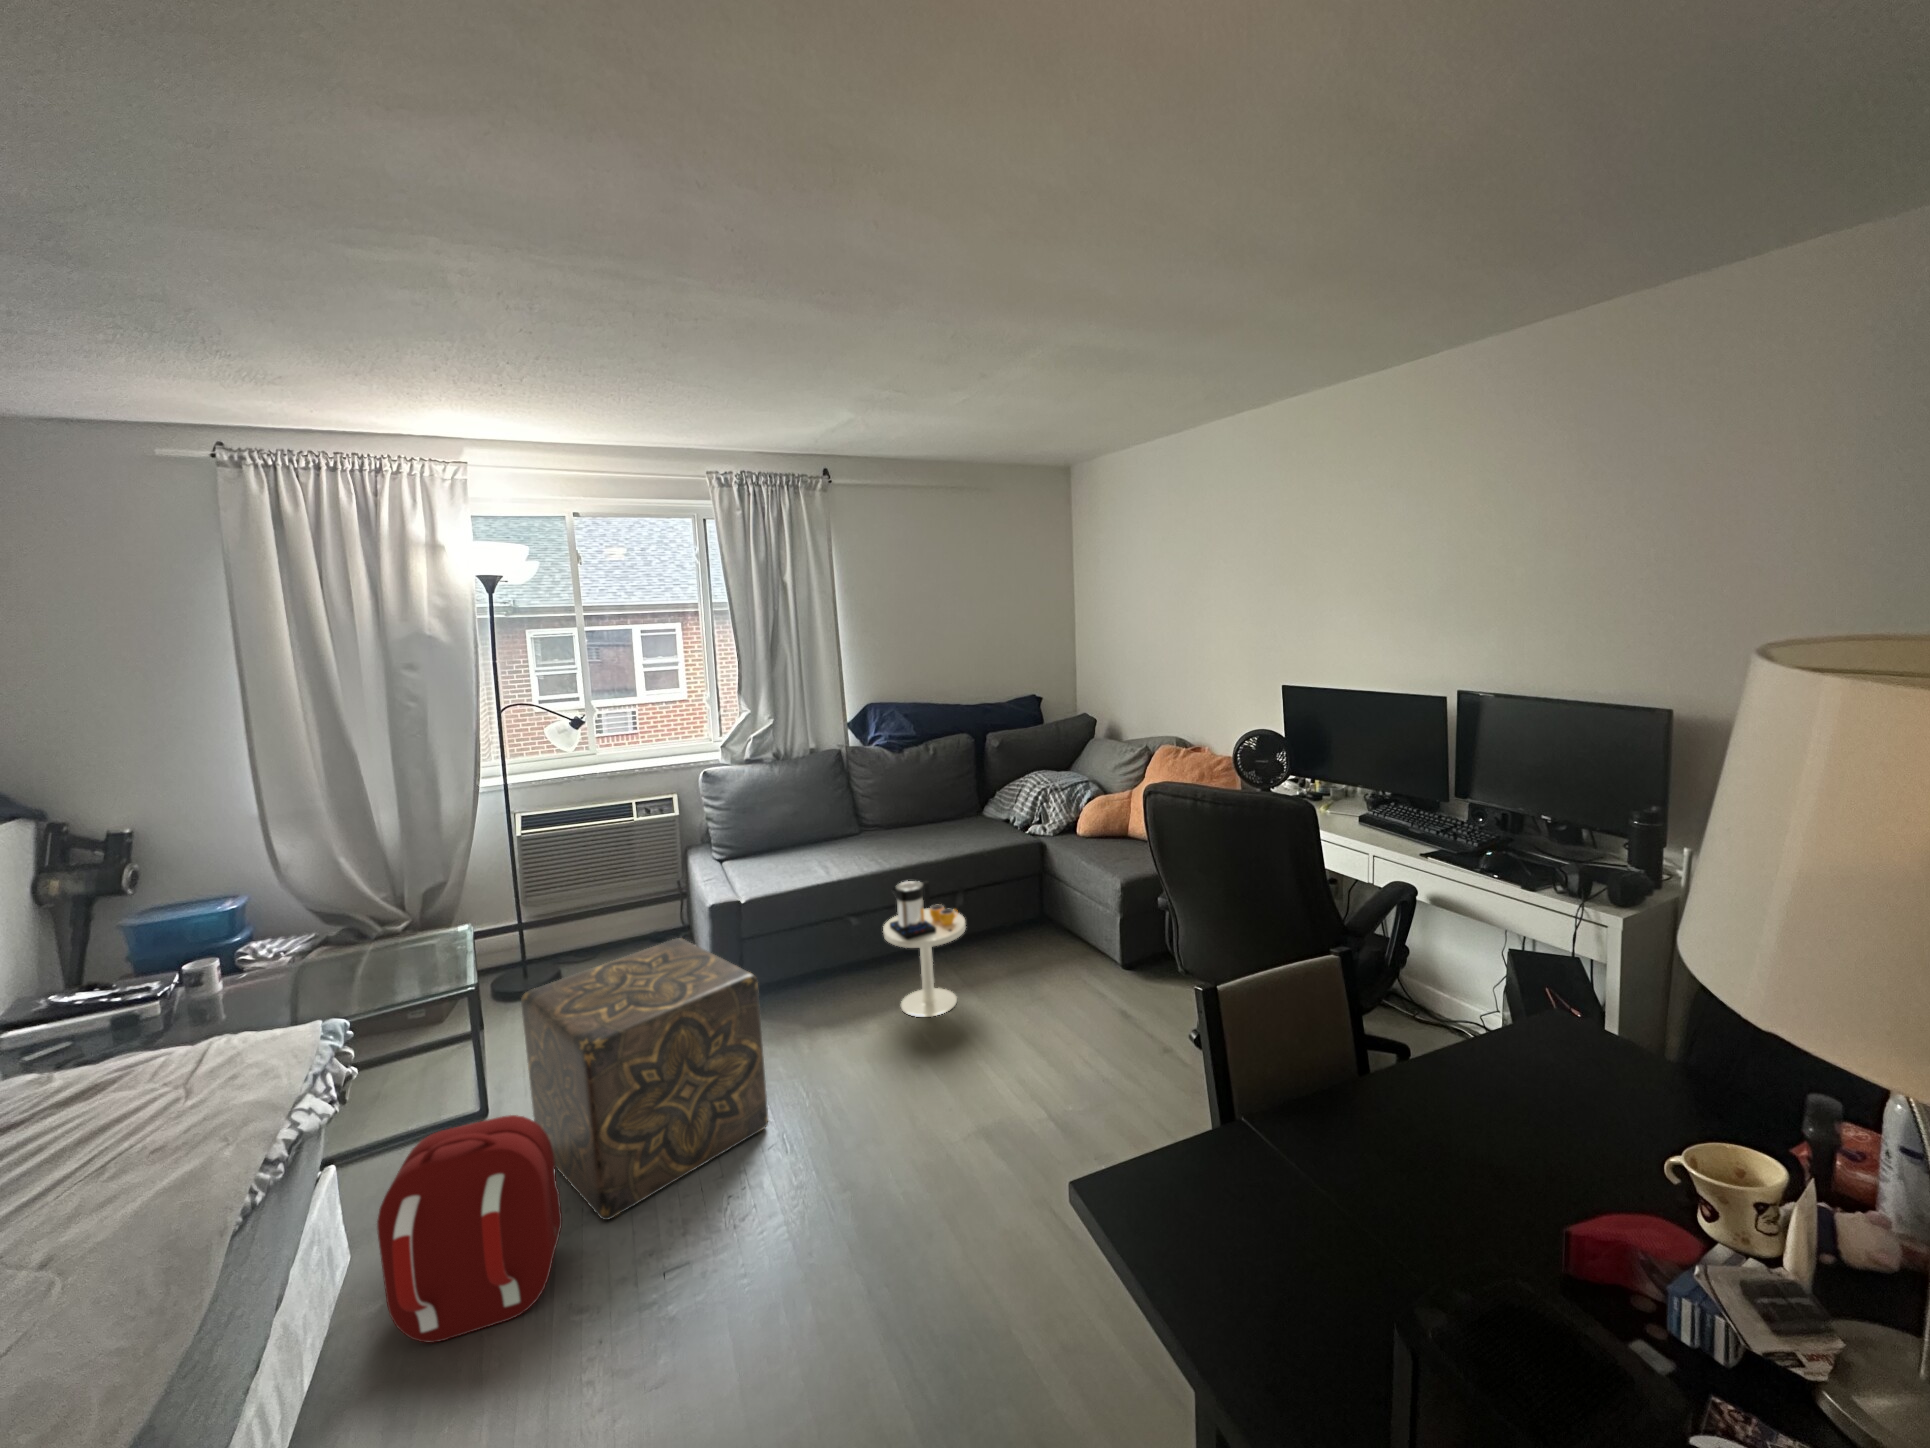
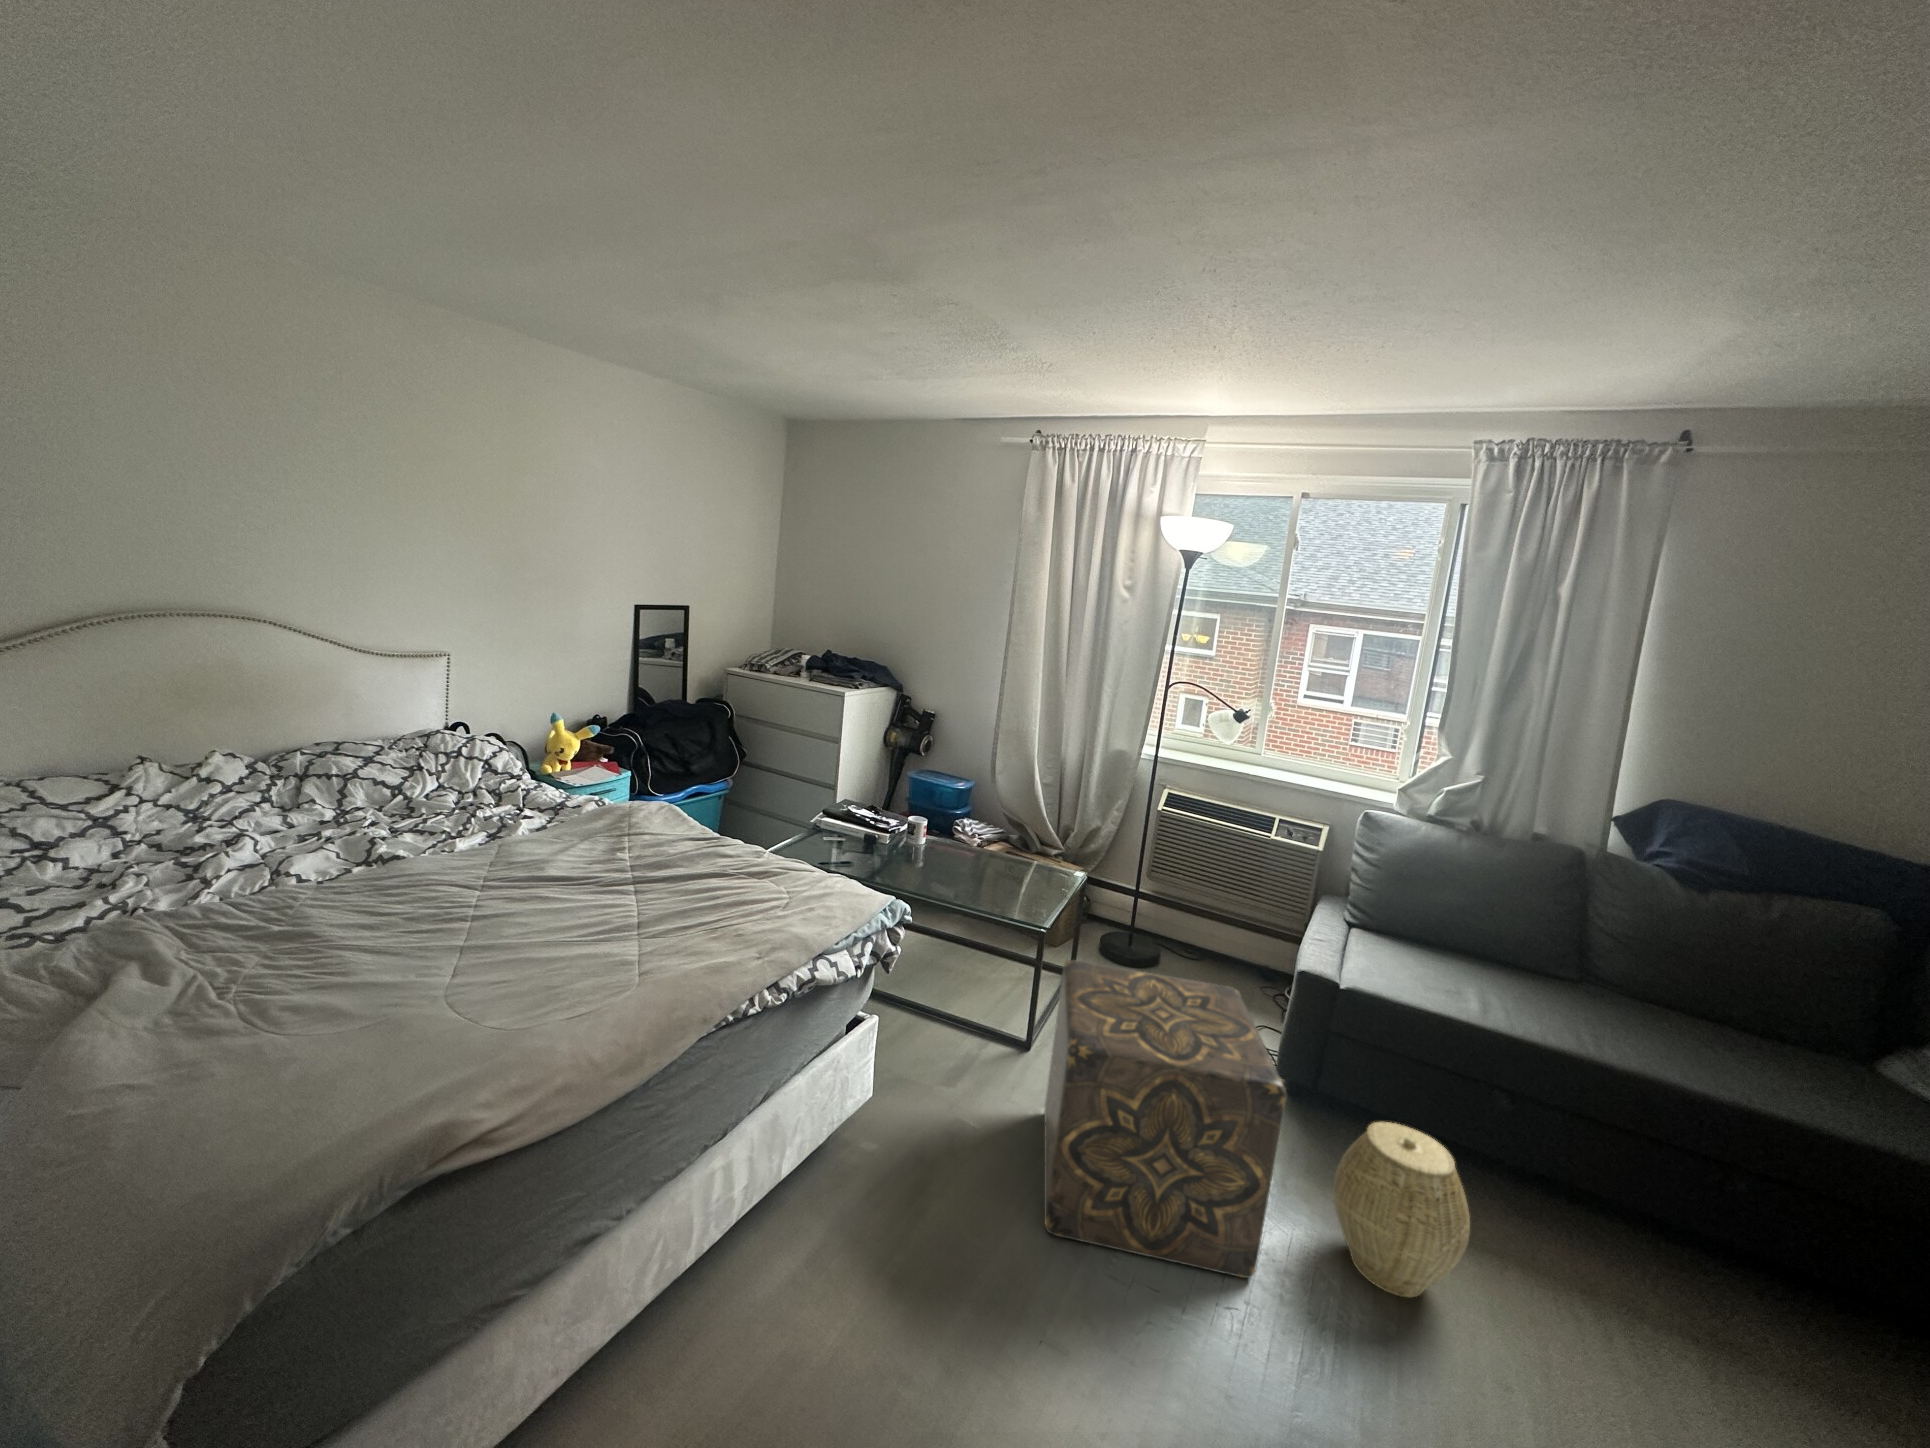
side table: present [883,881,966,1017] -> none [1536,1091,1720,1348]
woven basket: none [790,960,872,1074] -> present [1333,1122,1470,1297]
backpack: present [377,1115,562,1343] -> none [863,1040,1014,1256]

